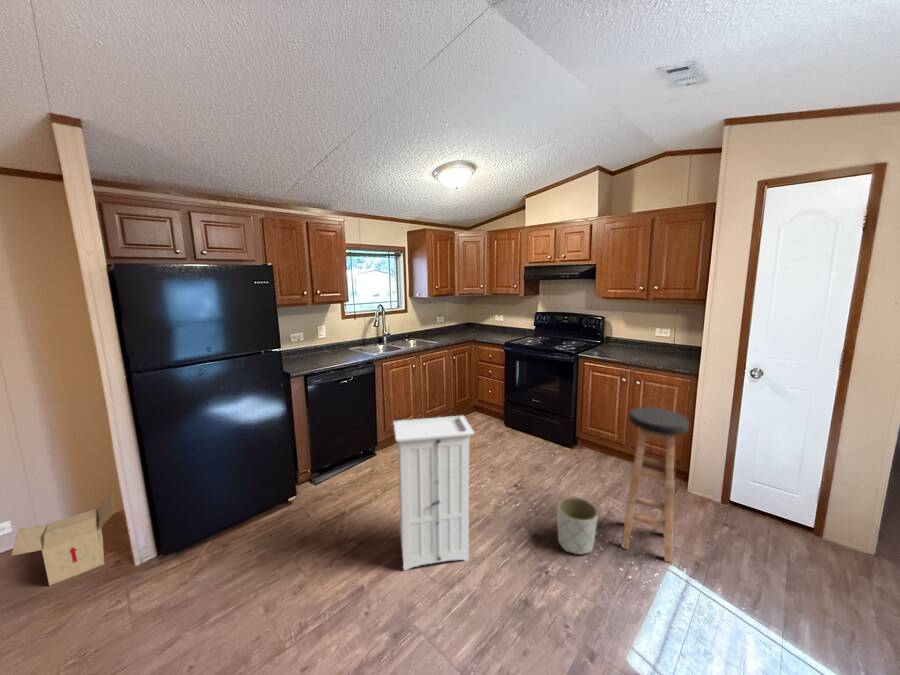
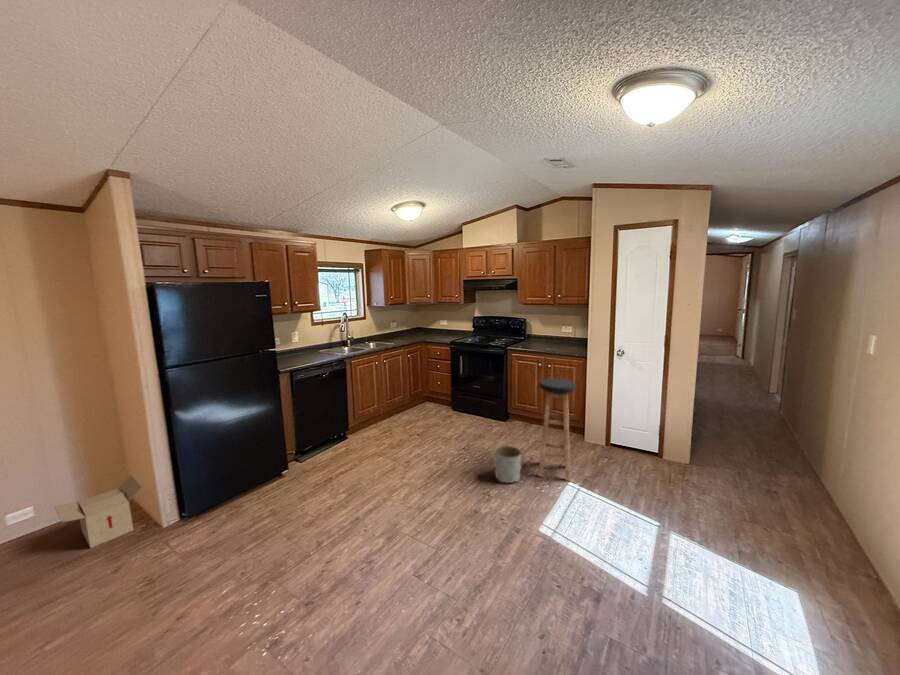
storage cabinet: present [393,415,474,570] -> none [375,389,436,505]

